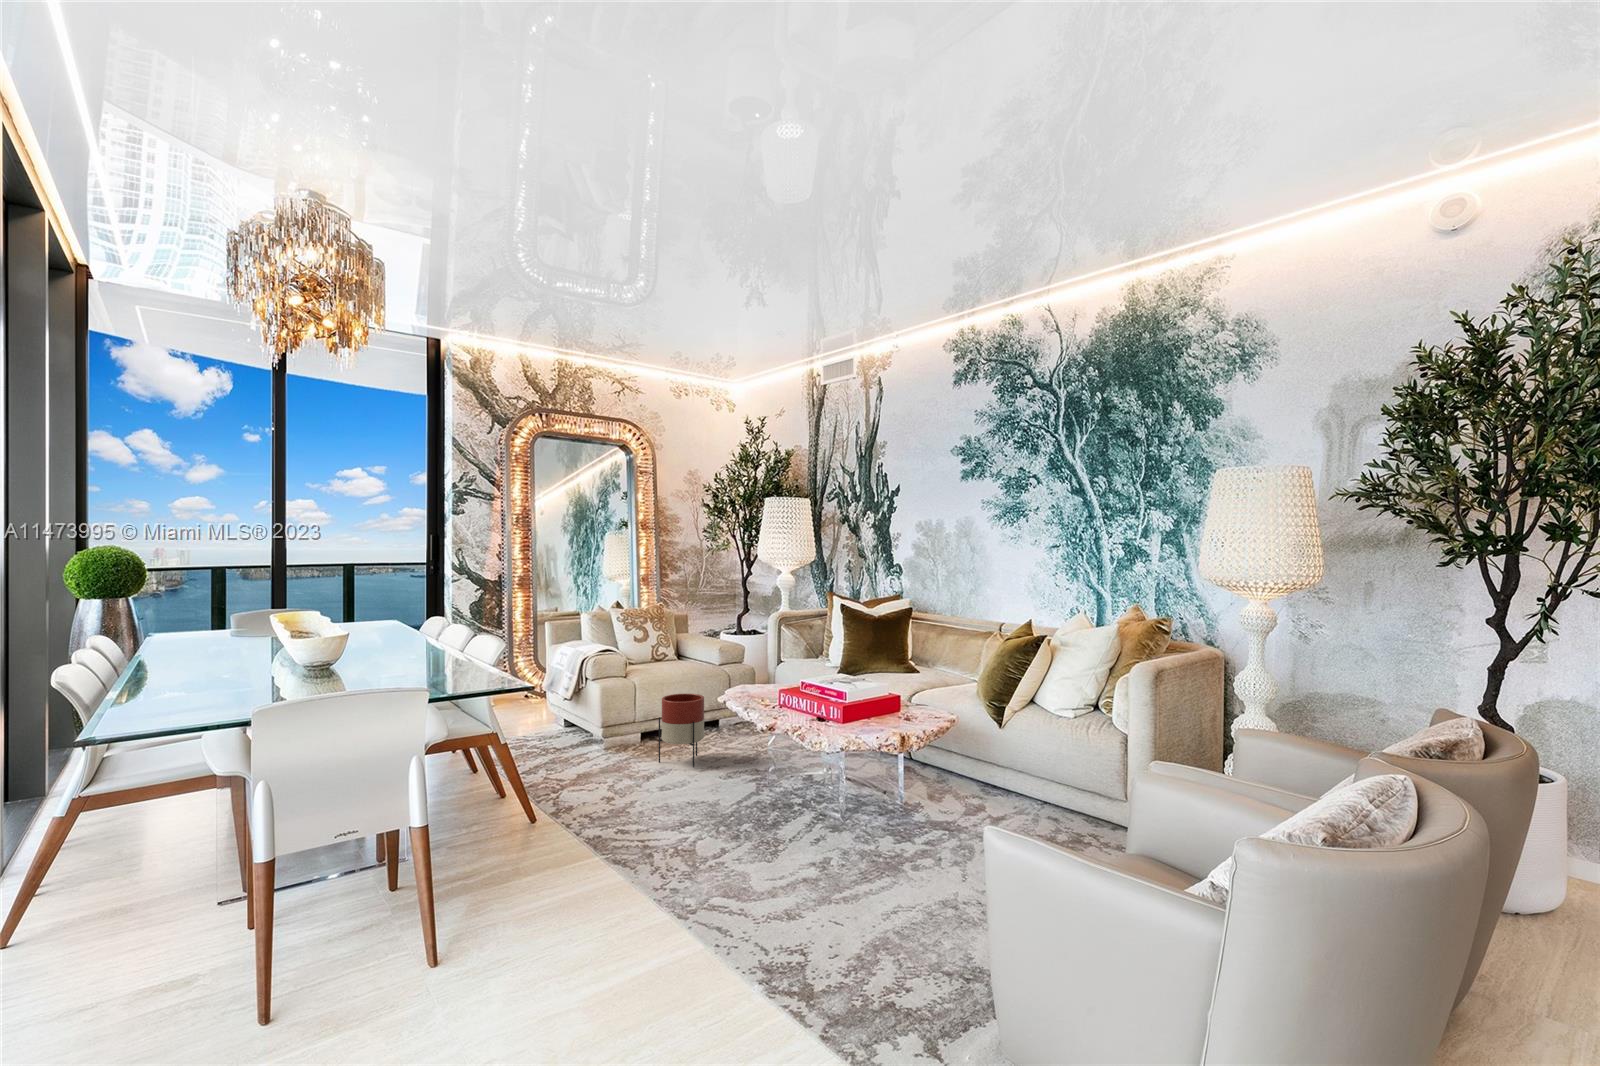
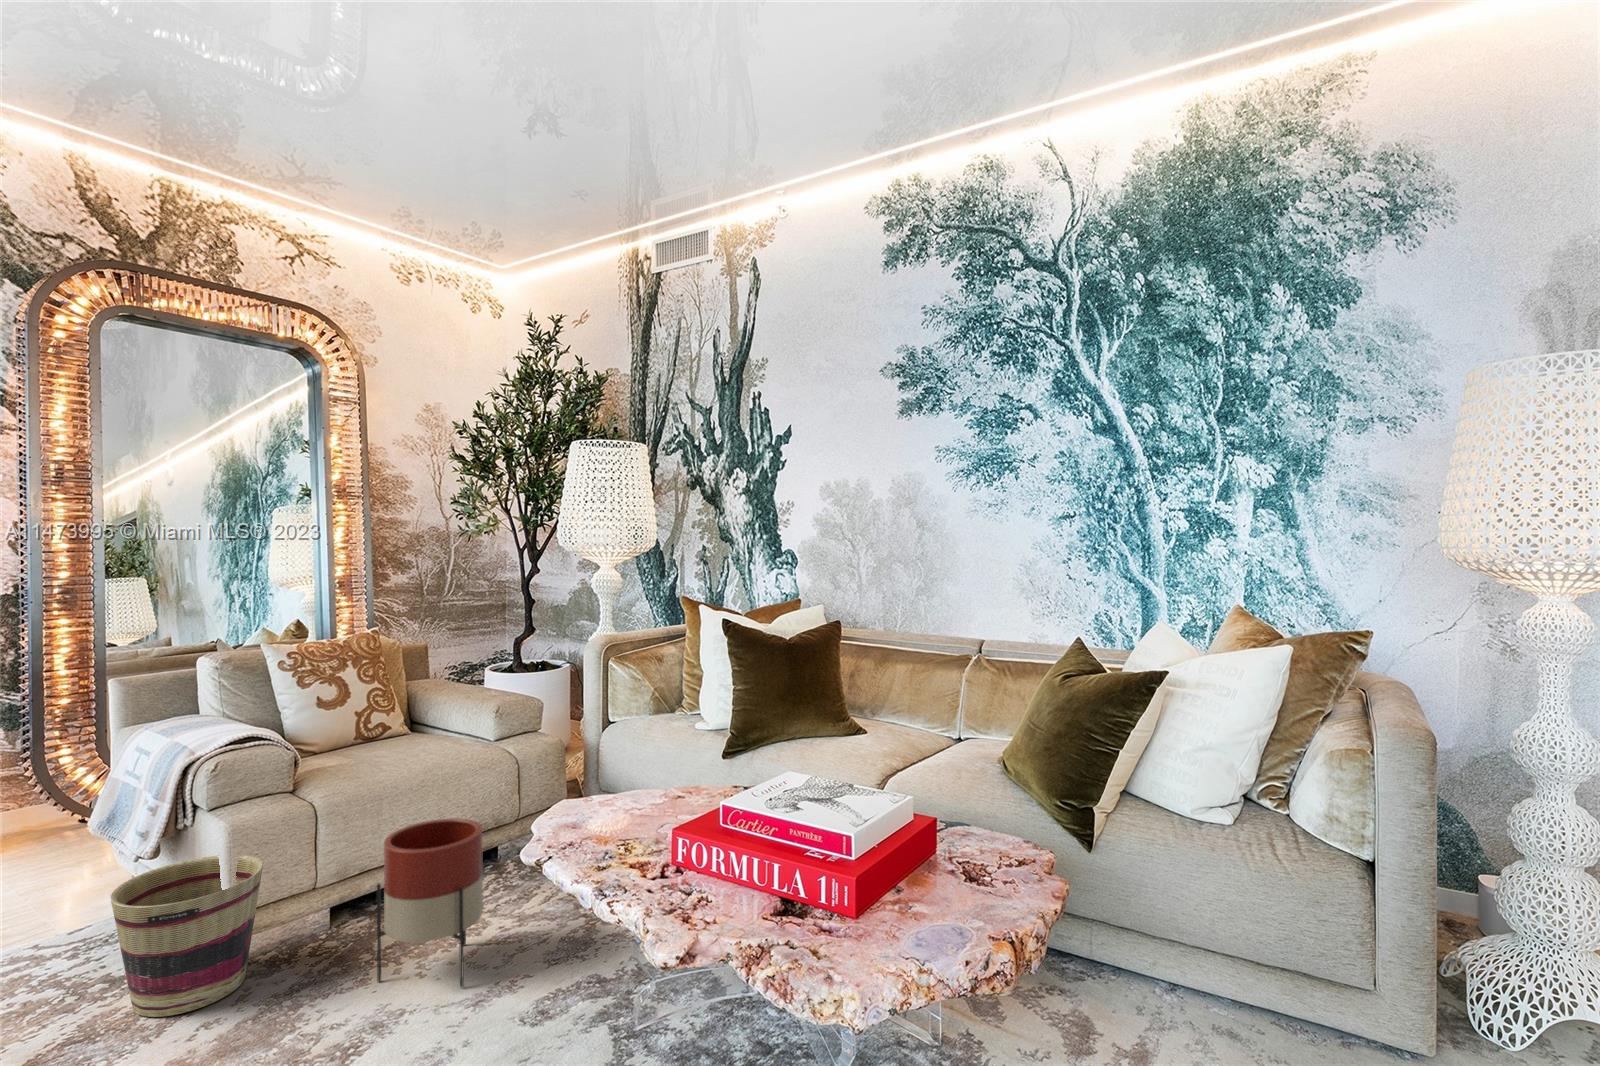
basket: none [557,702,613,762] -> present [110,855,263,1017]

